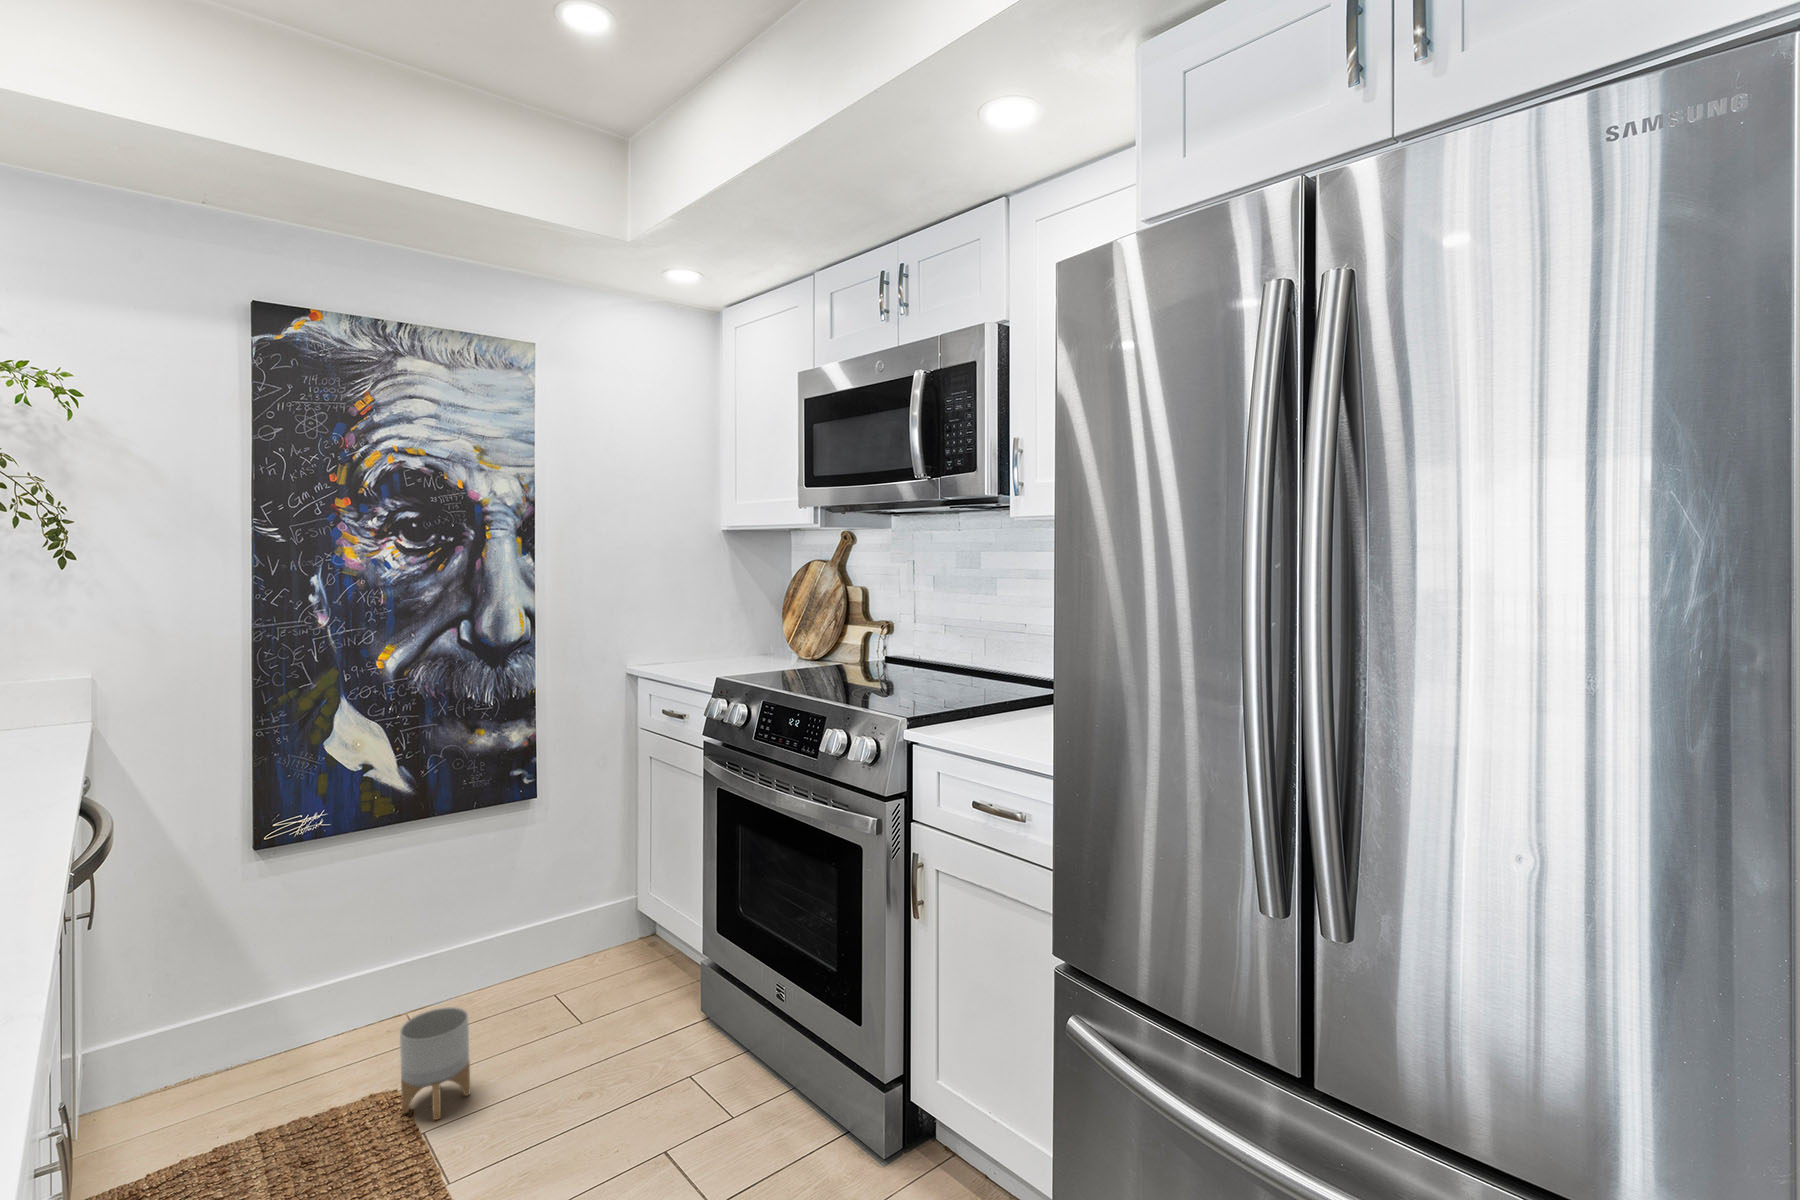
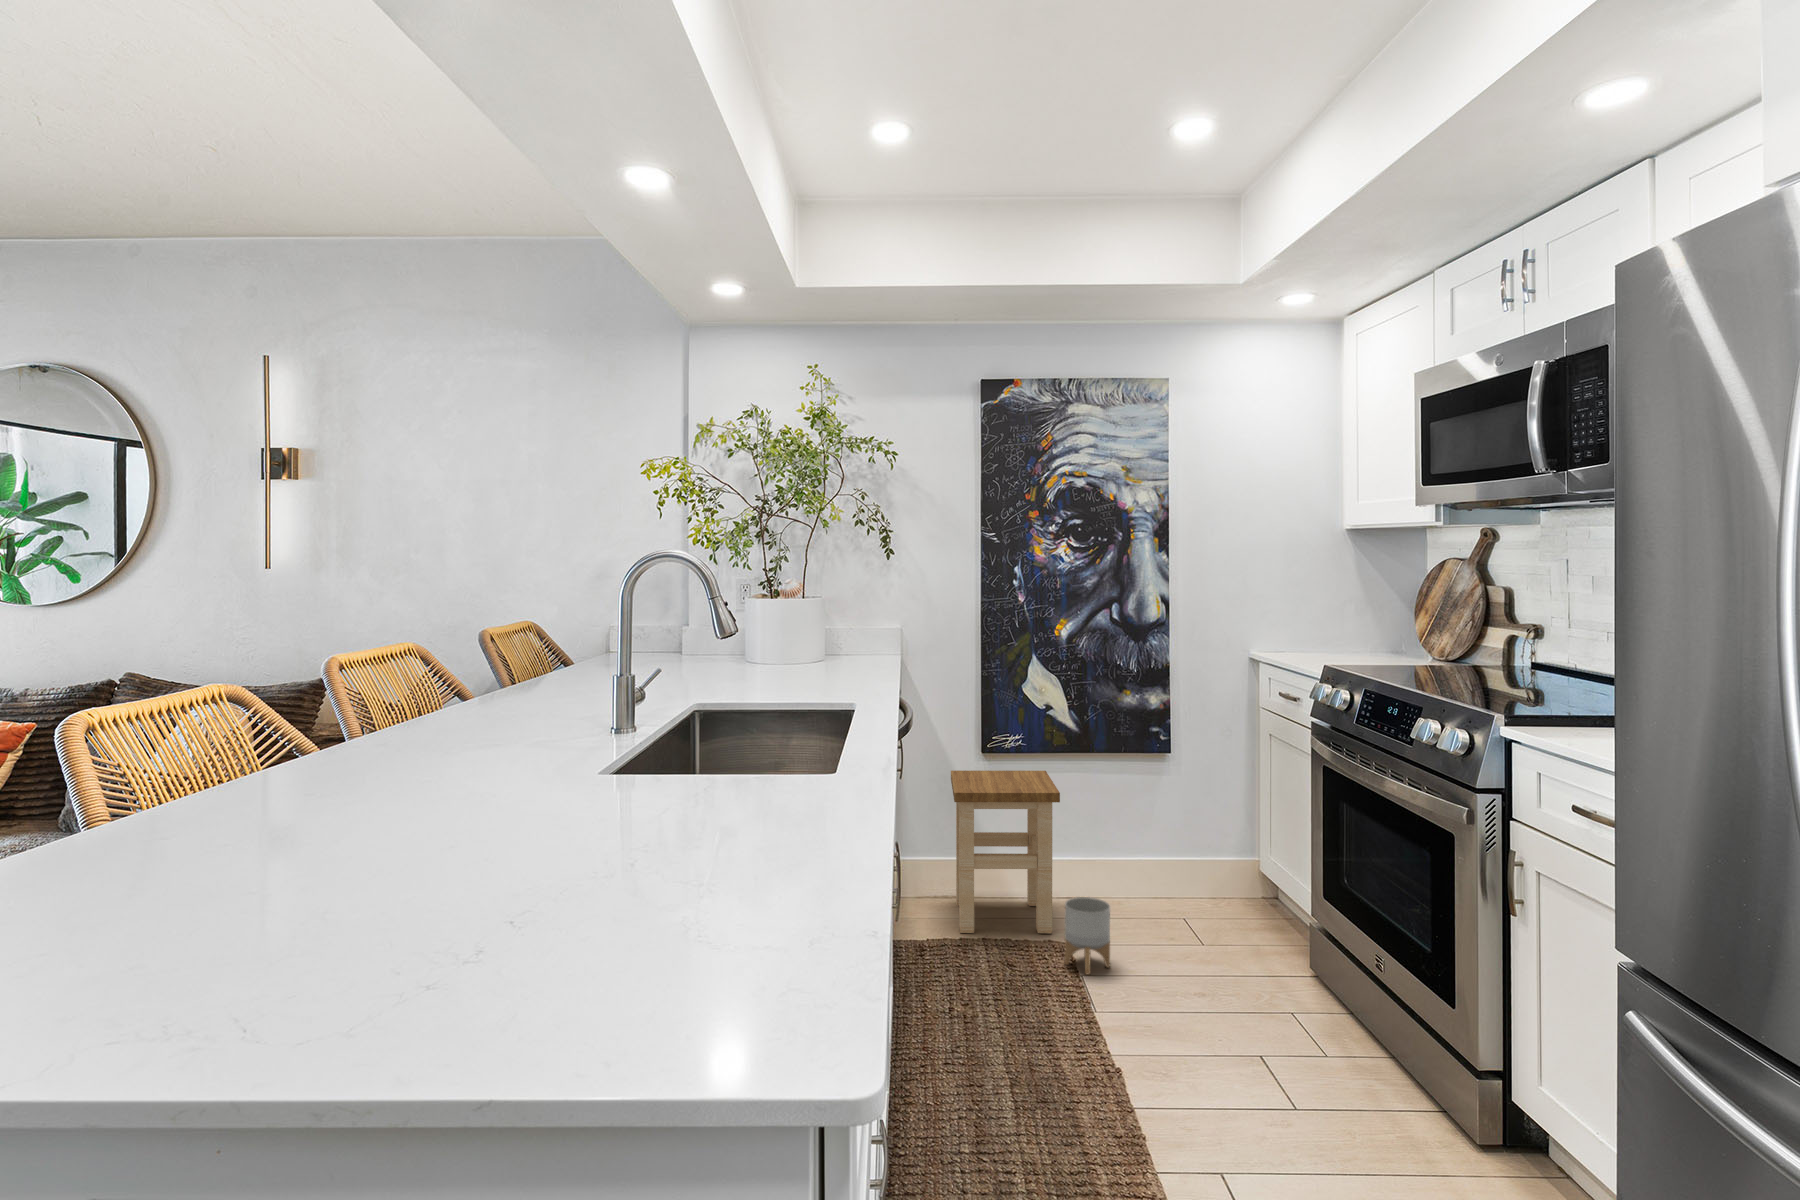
stool: none [205,839,391,1117] -> present [951,770,1060,933]

